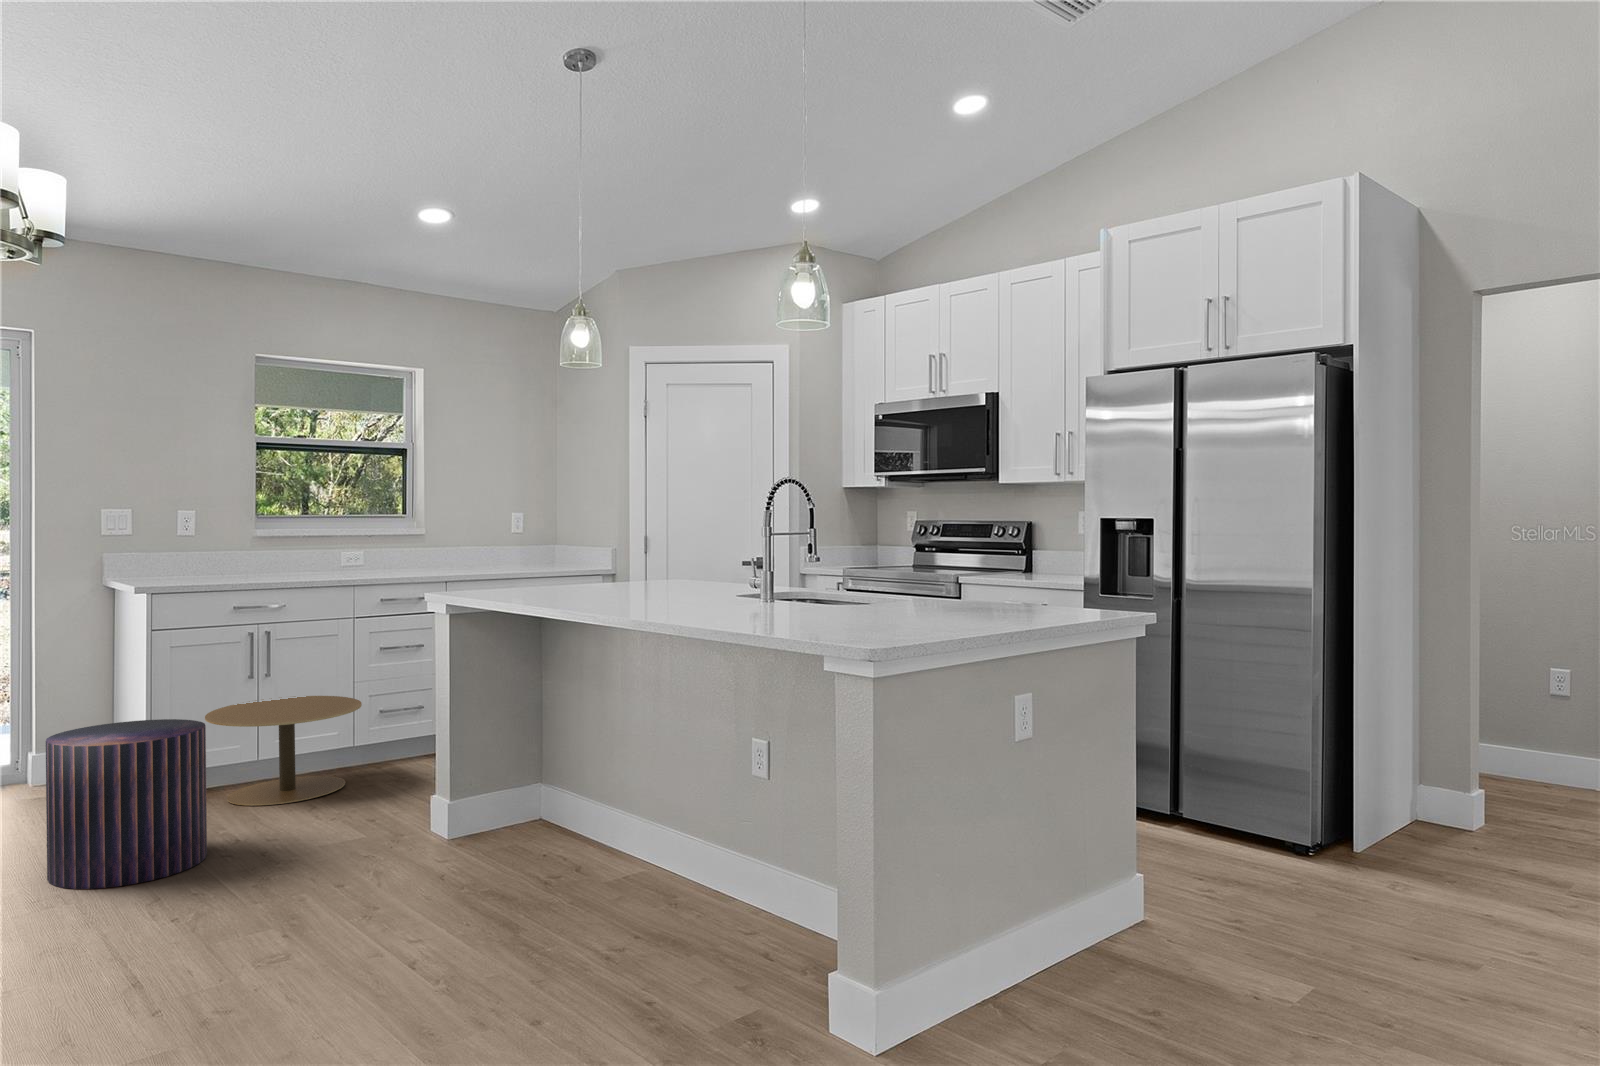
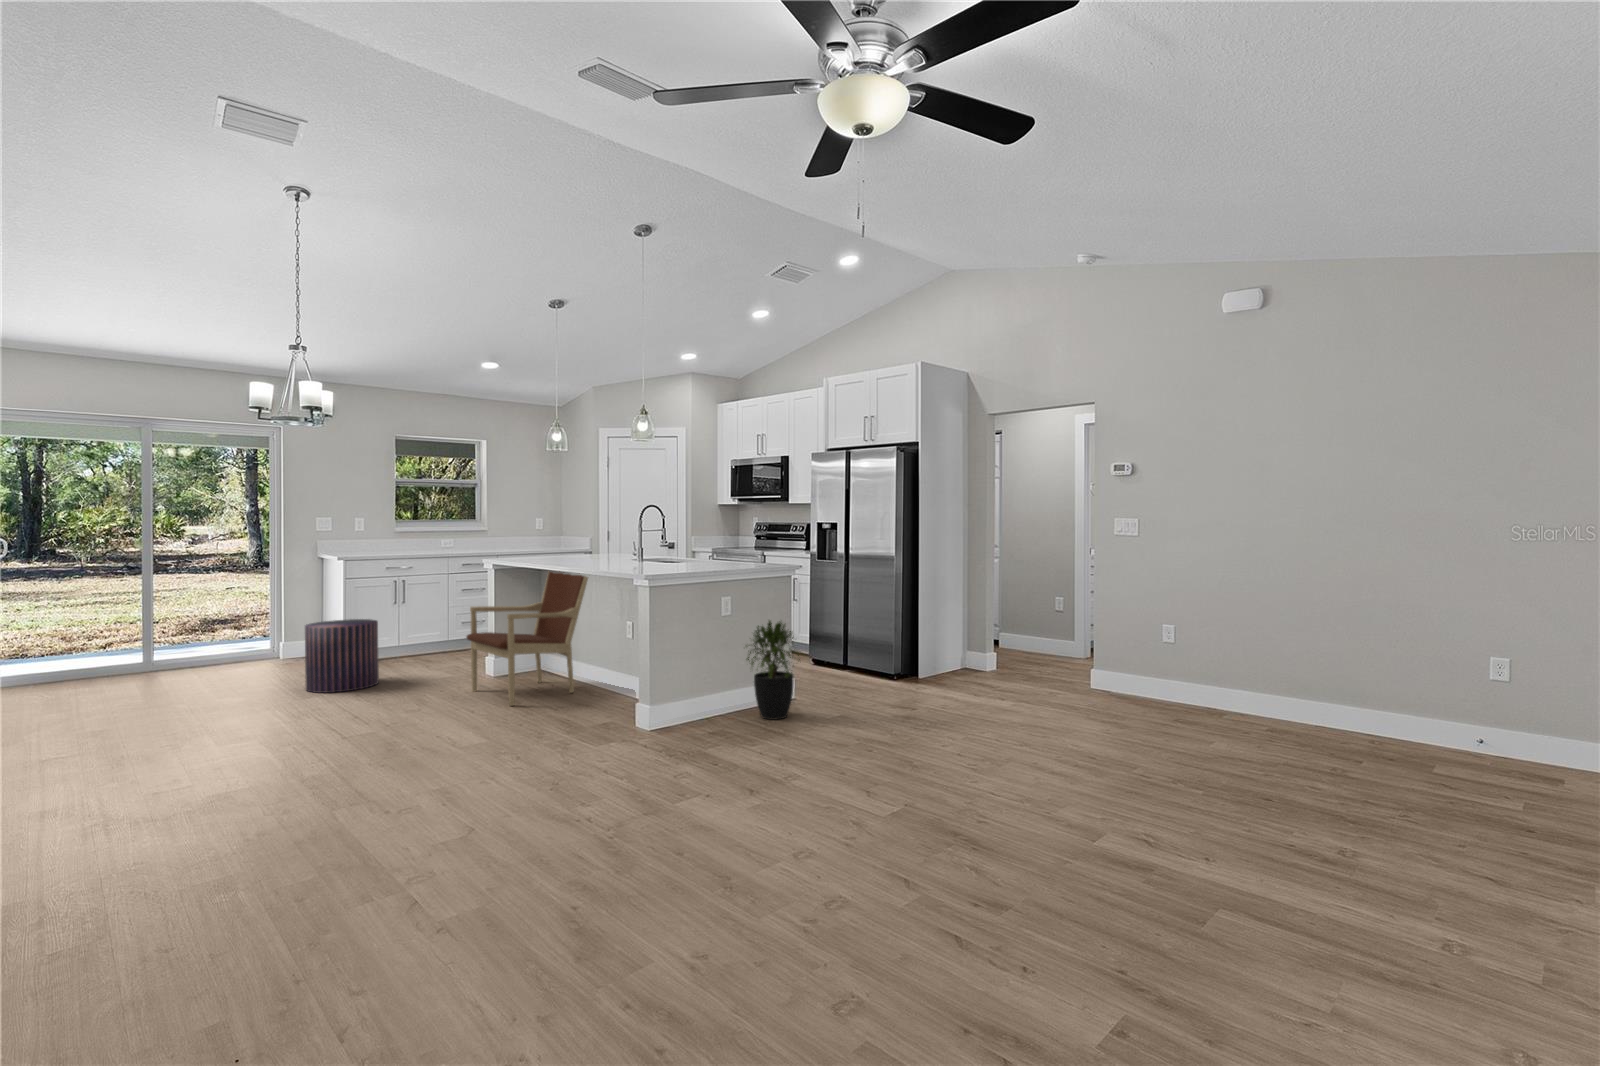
armchair: none [393,609,662,939] -> present [467,572,588,706]
side table: present [205,696,362,806] -> none [374,614,454,666]
potted plant: none [1061,748,1225,998] -> present [747,621,800,720]

